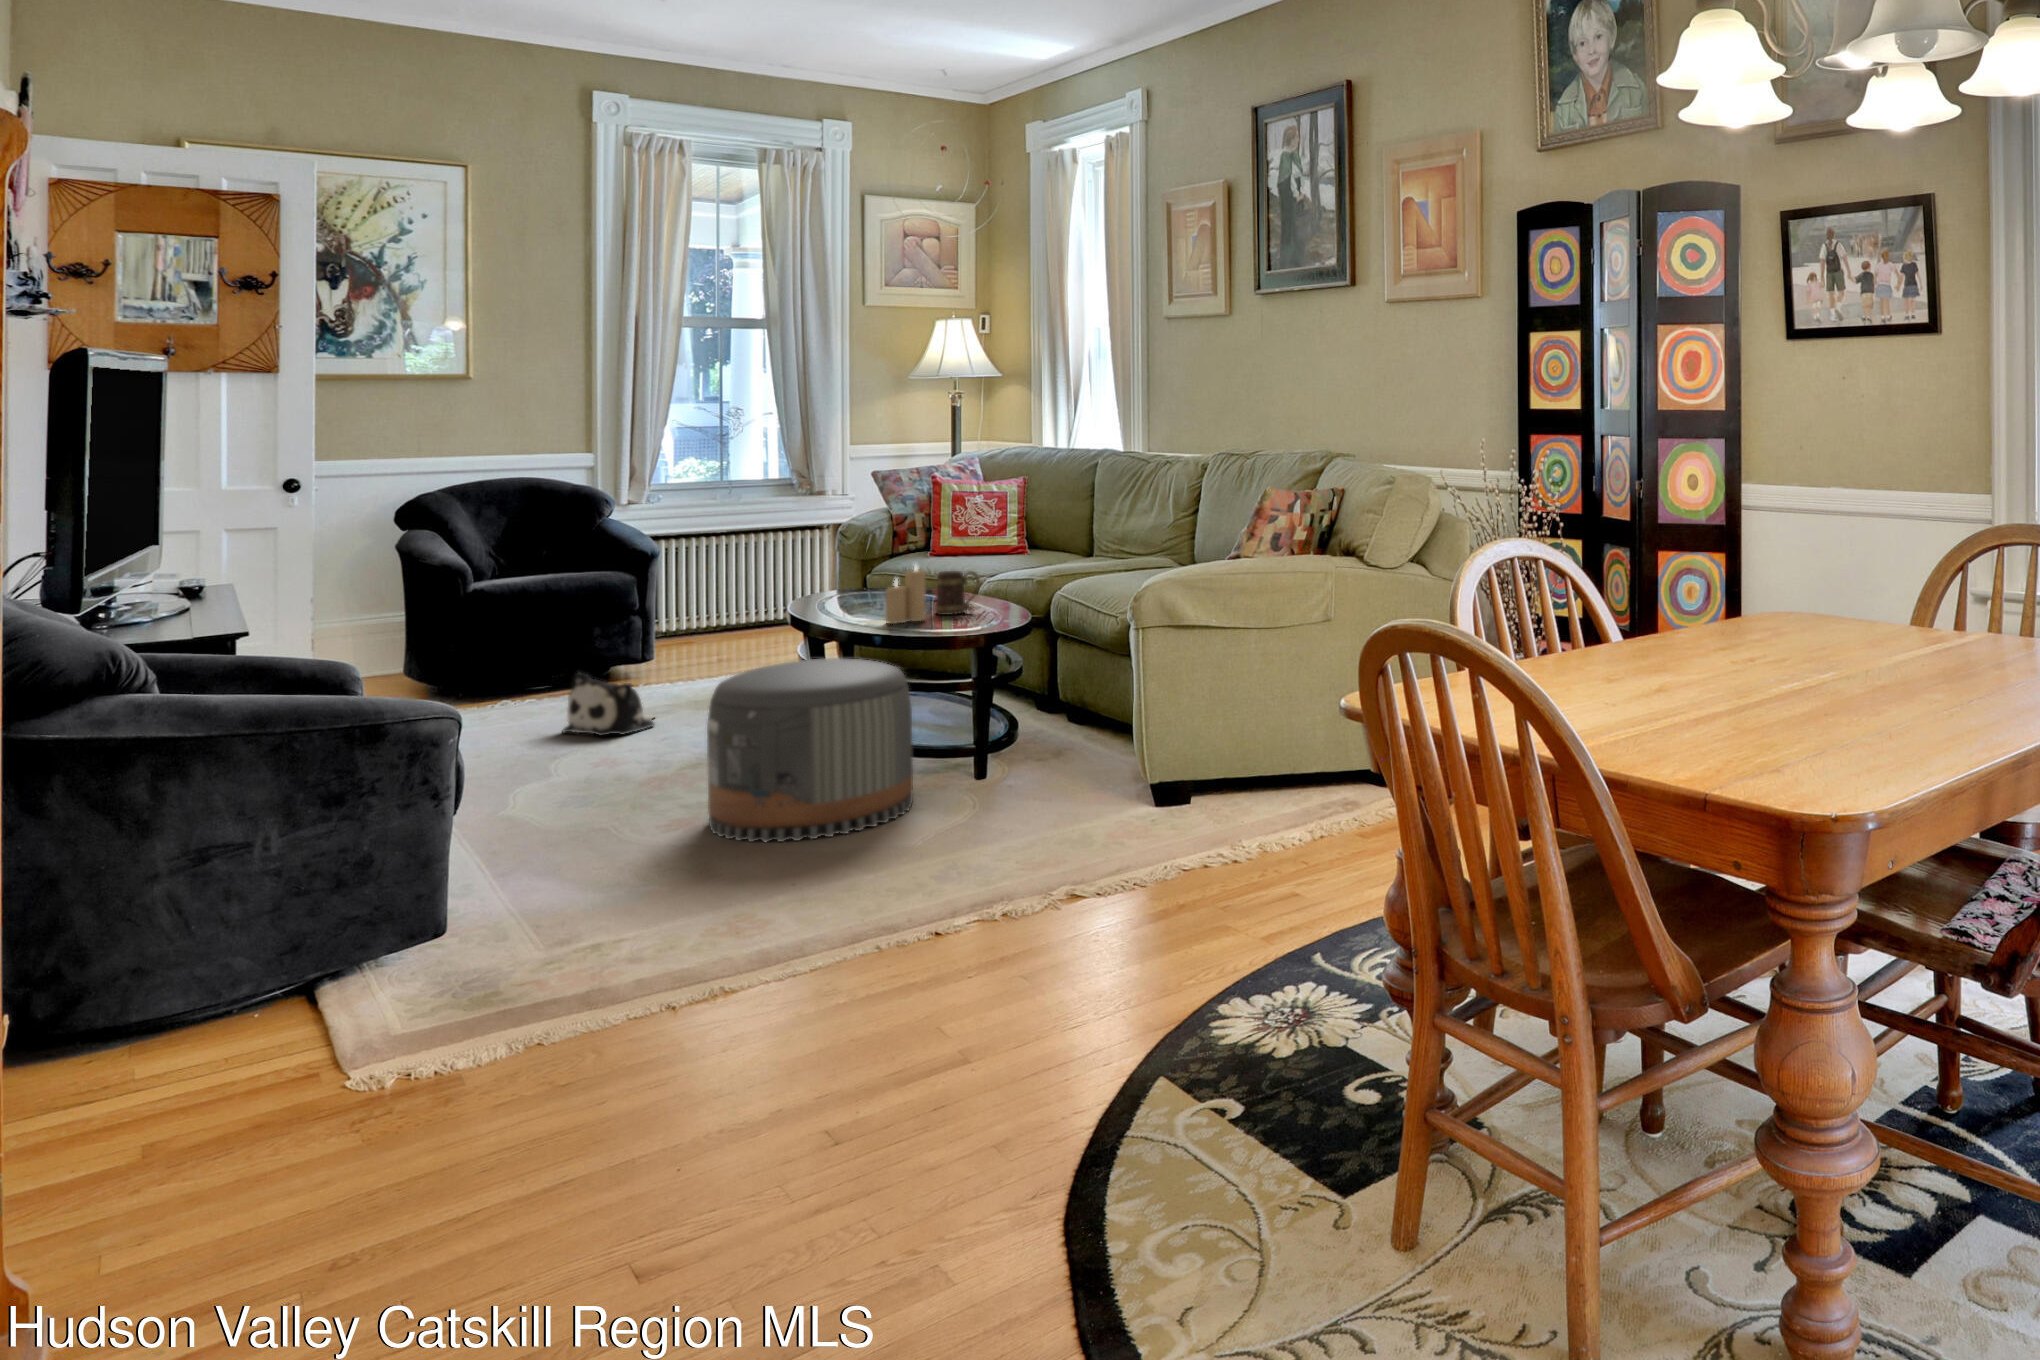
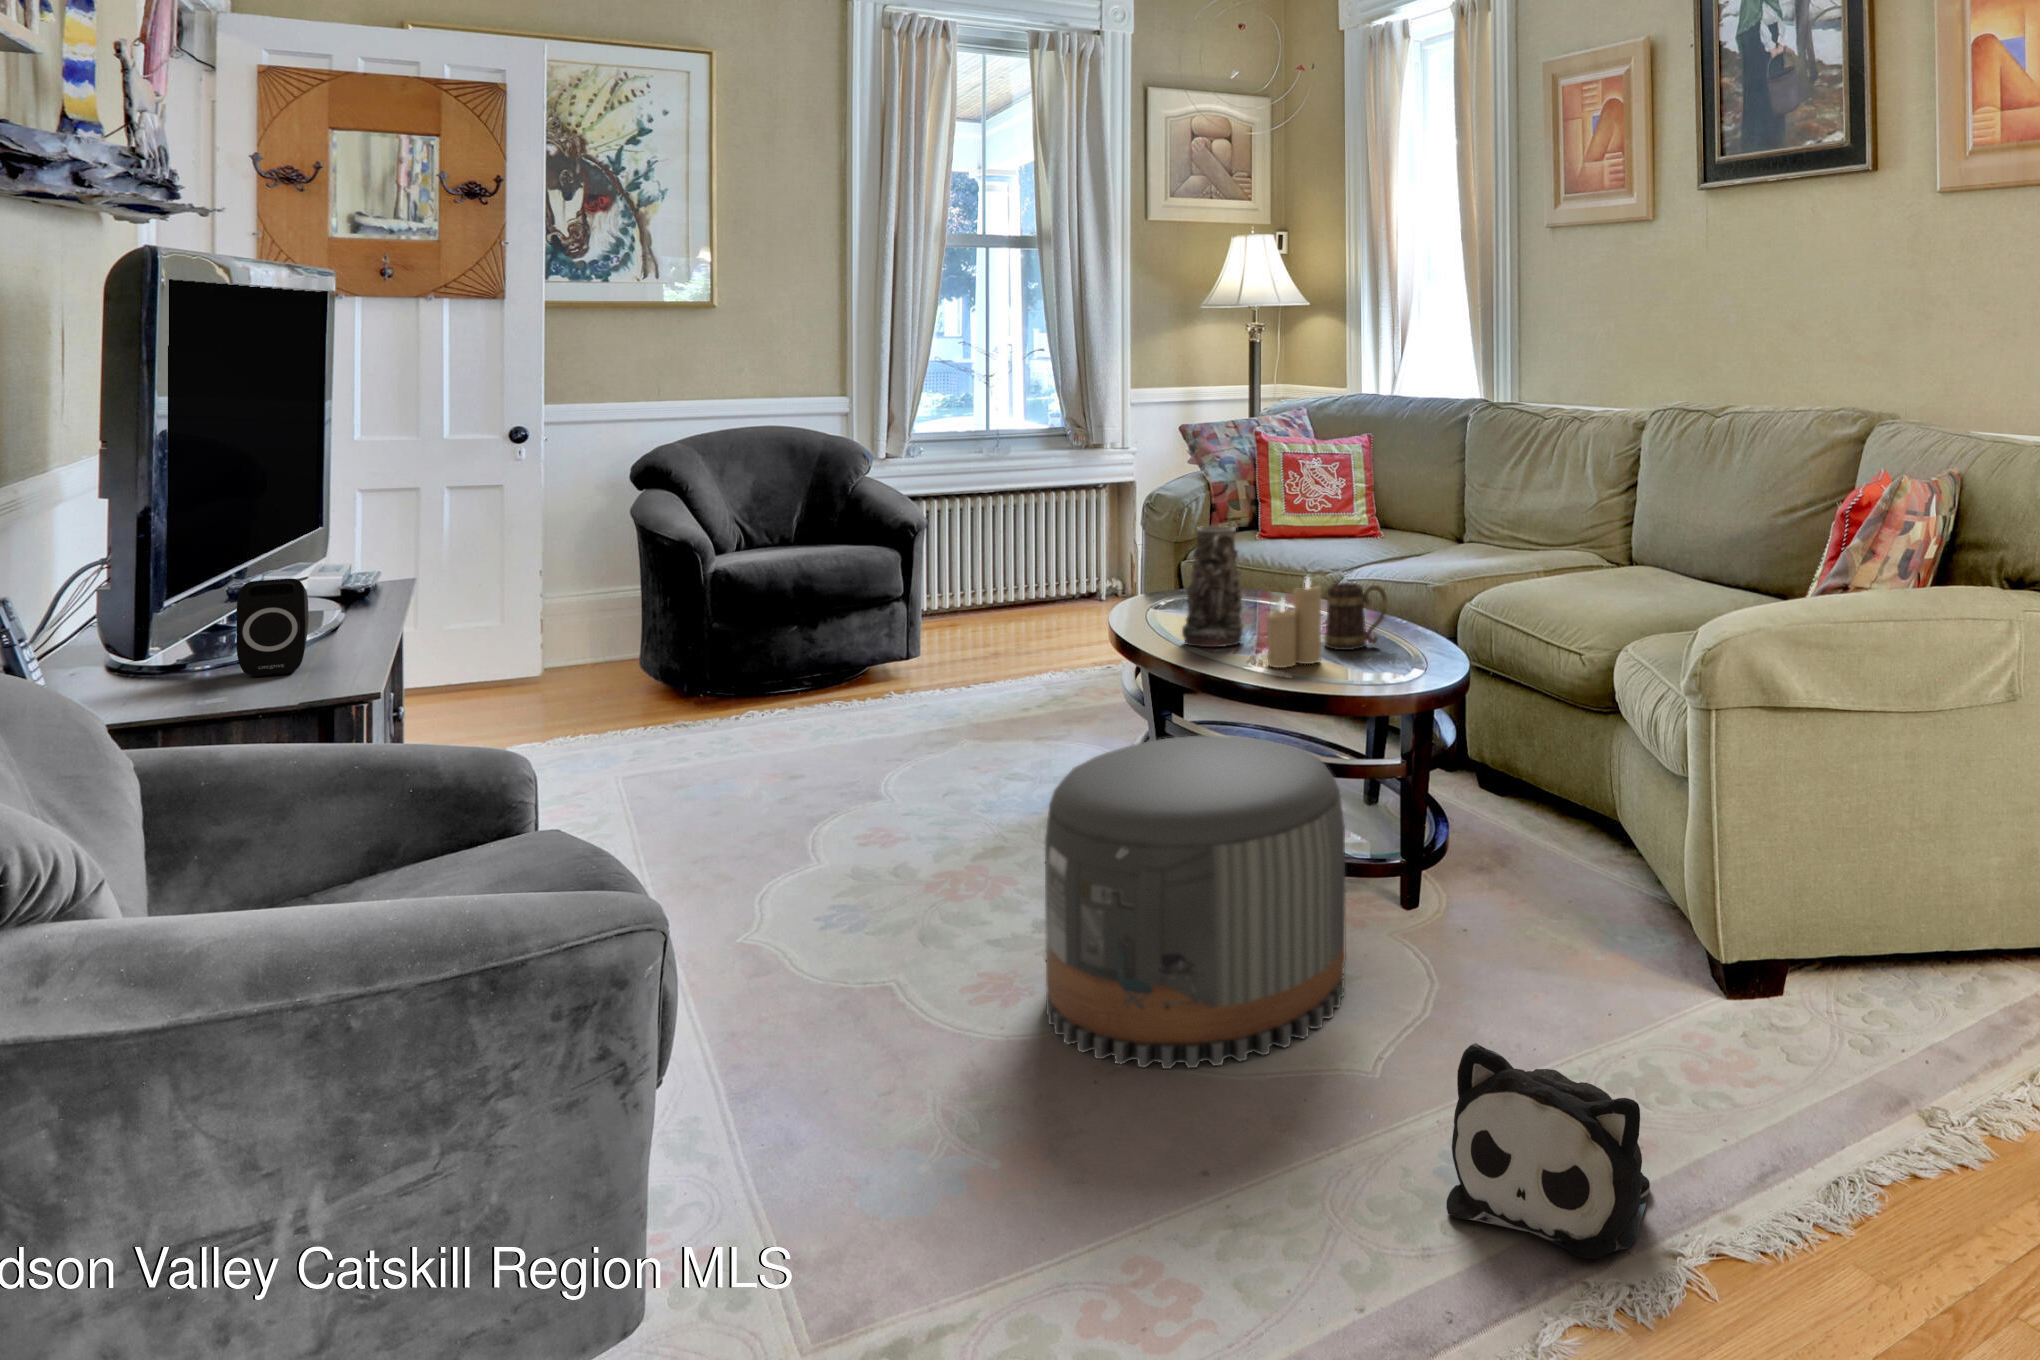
vase: none [831,534,878,615] -> present [1182,526,1244,647]
speaker: none [139,563,187,626] -> present [236,578,309,677]
plush toy: present [563,673,654,736] -> present [1446,1043,1650,1259]

